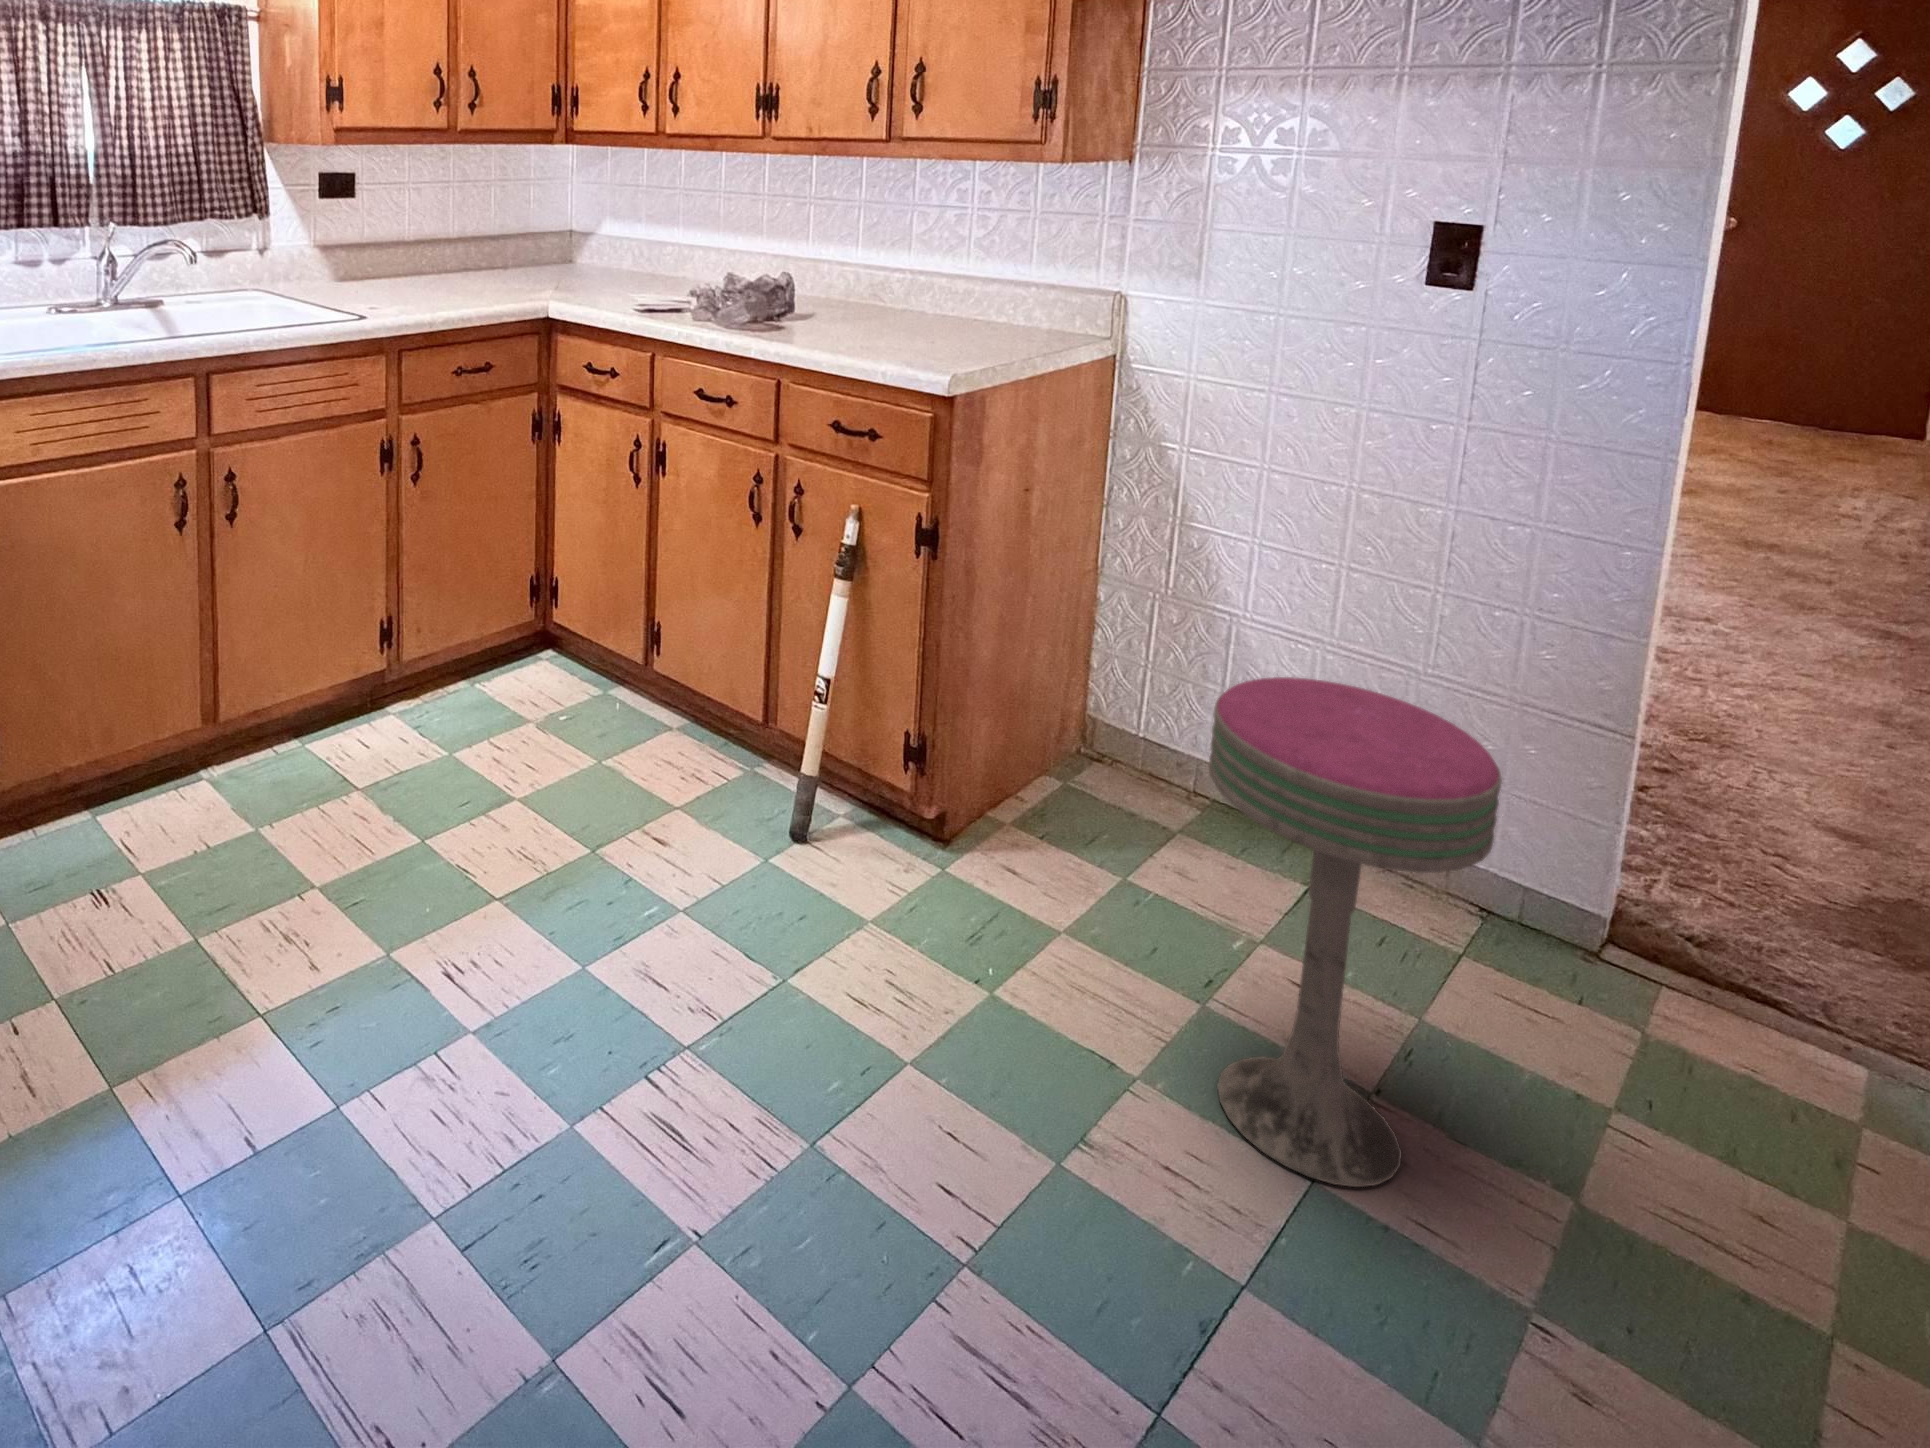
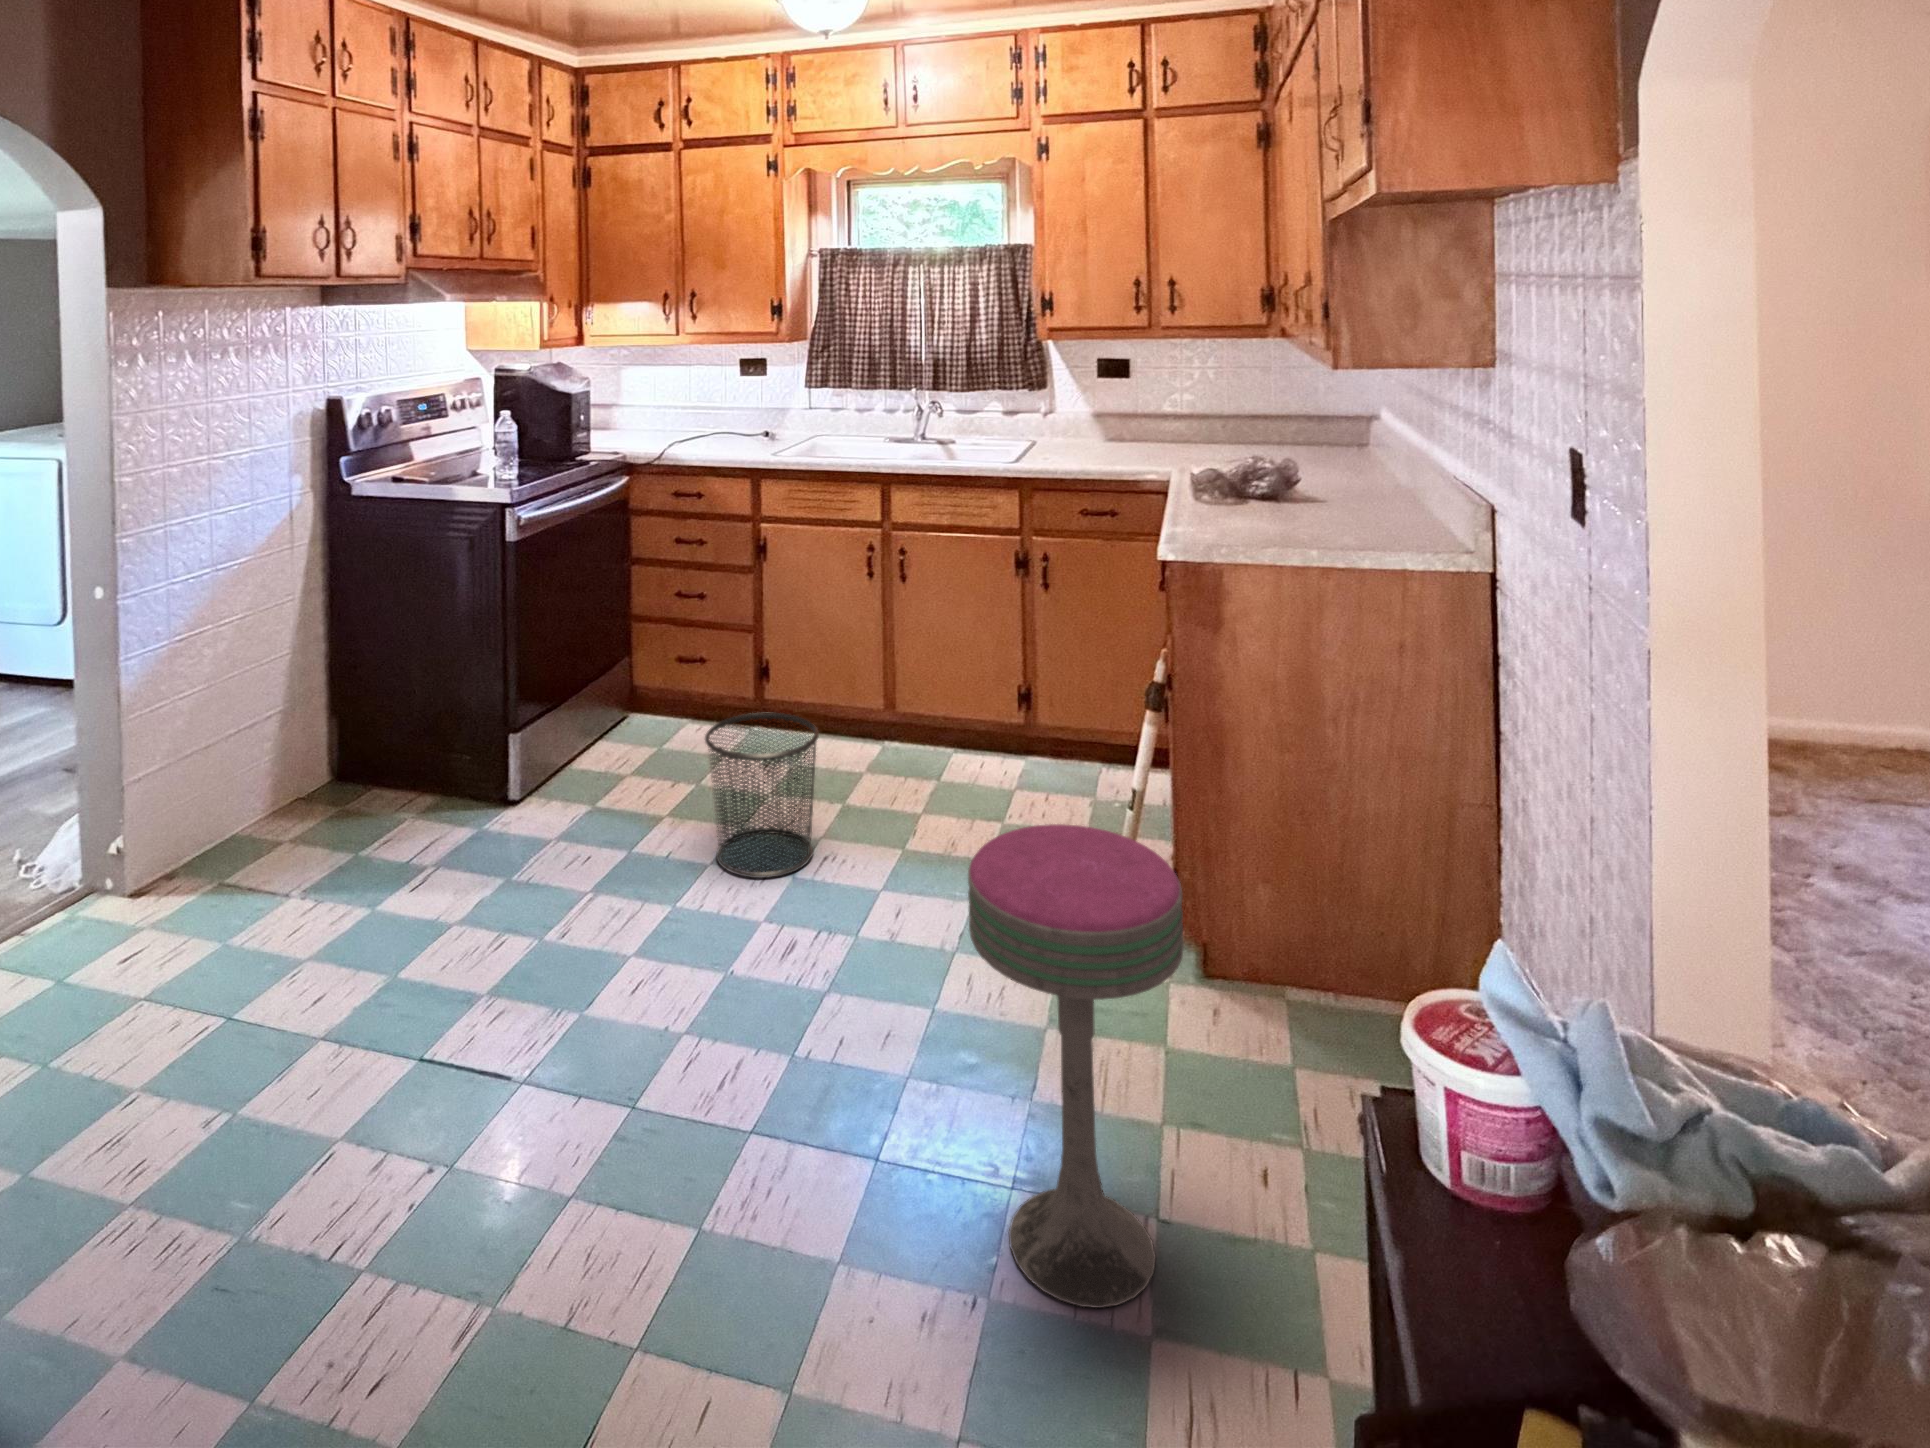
waste bin: none [244,765,448,1071] -> present [705,713,819,878]

